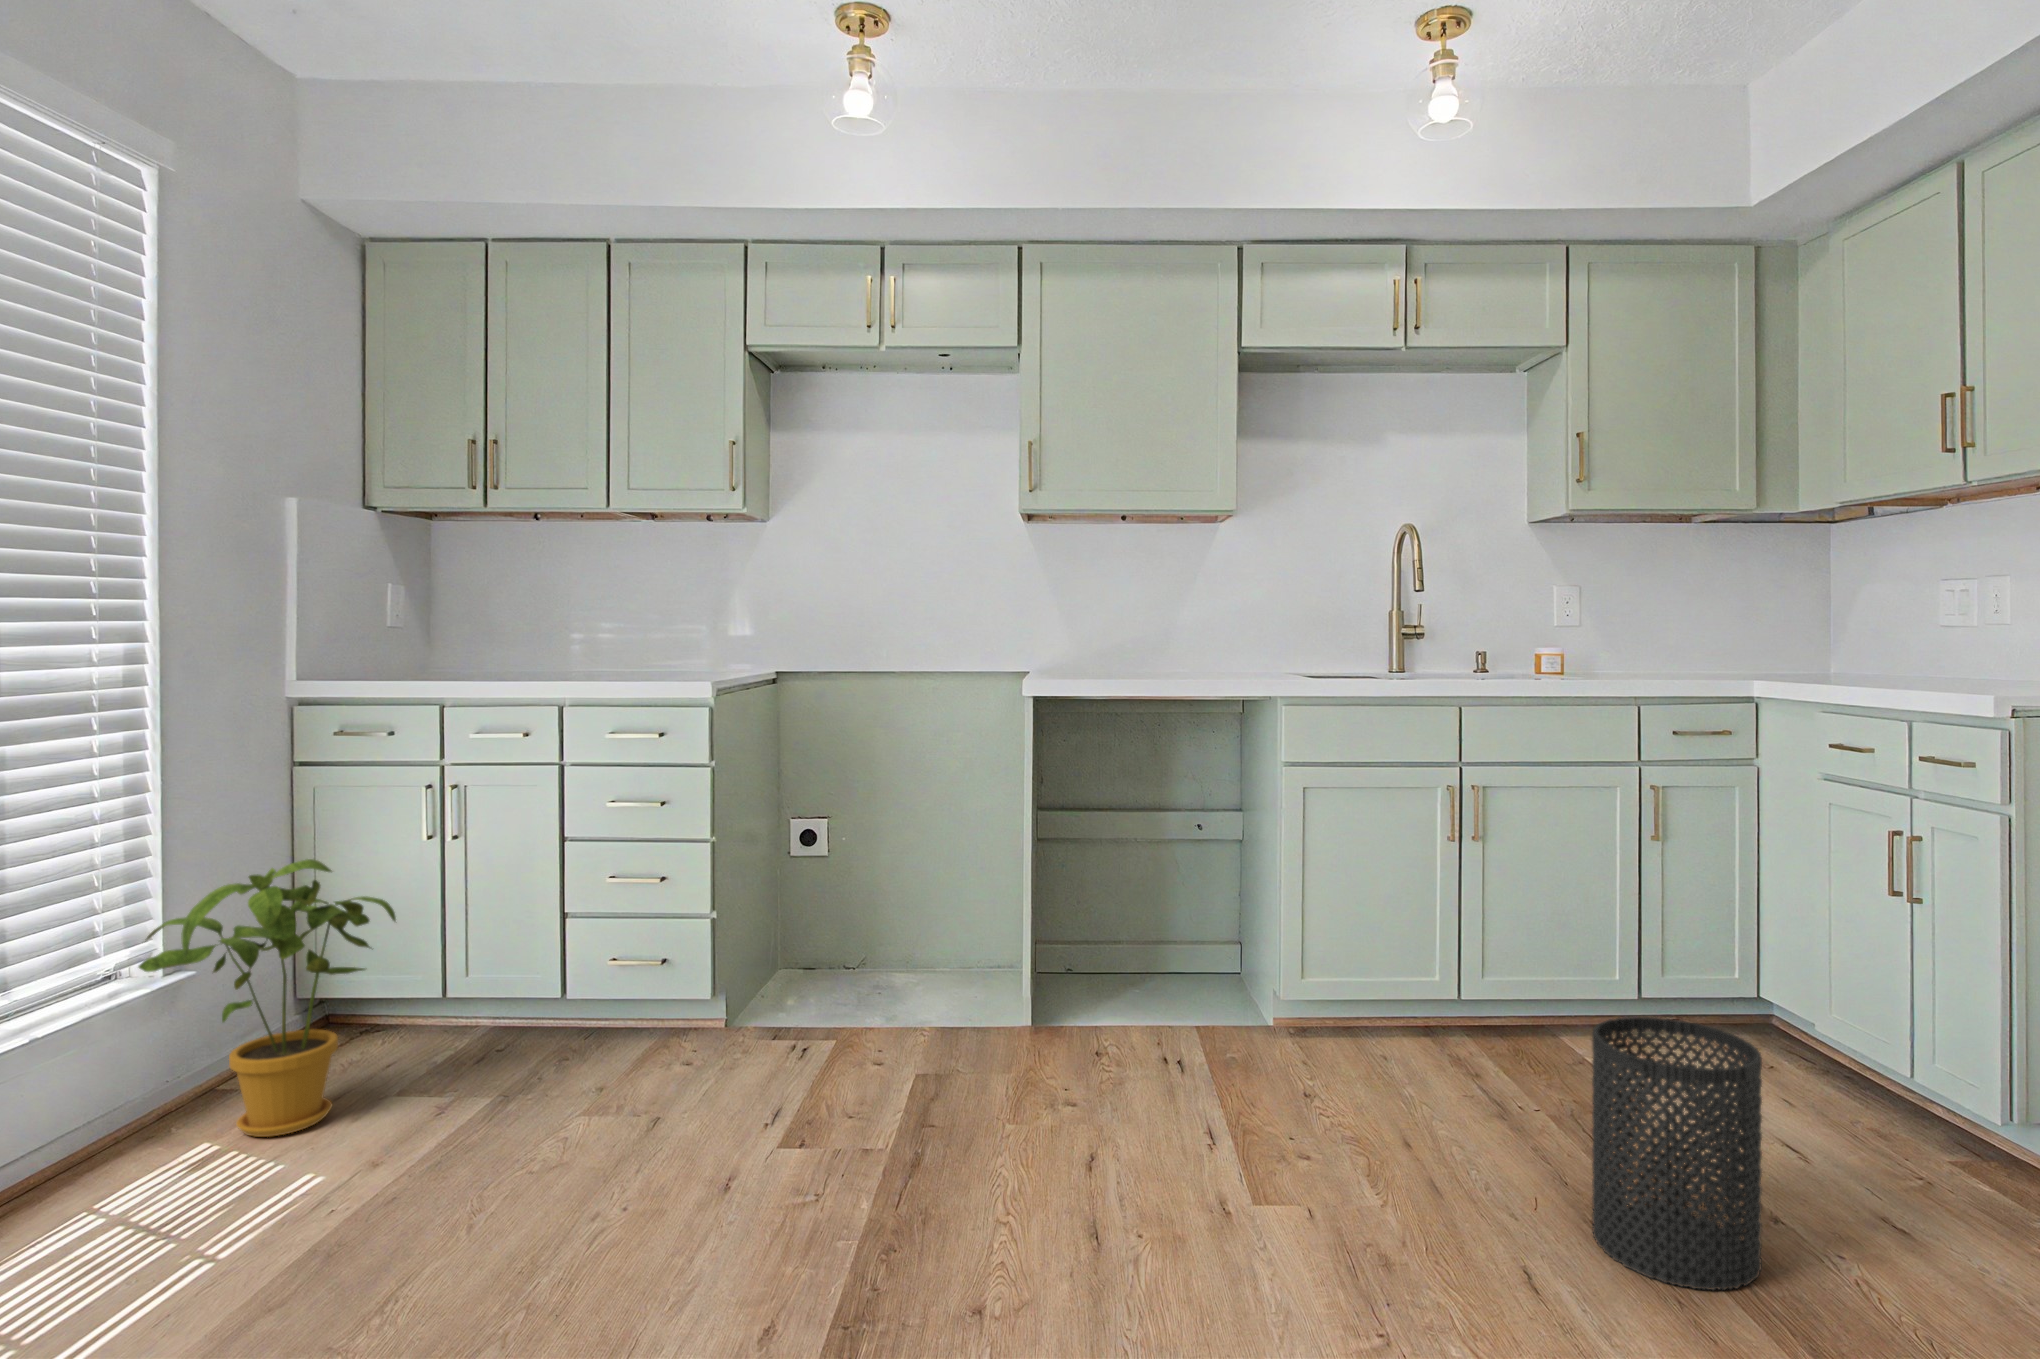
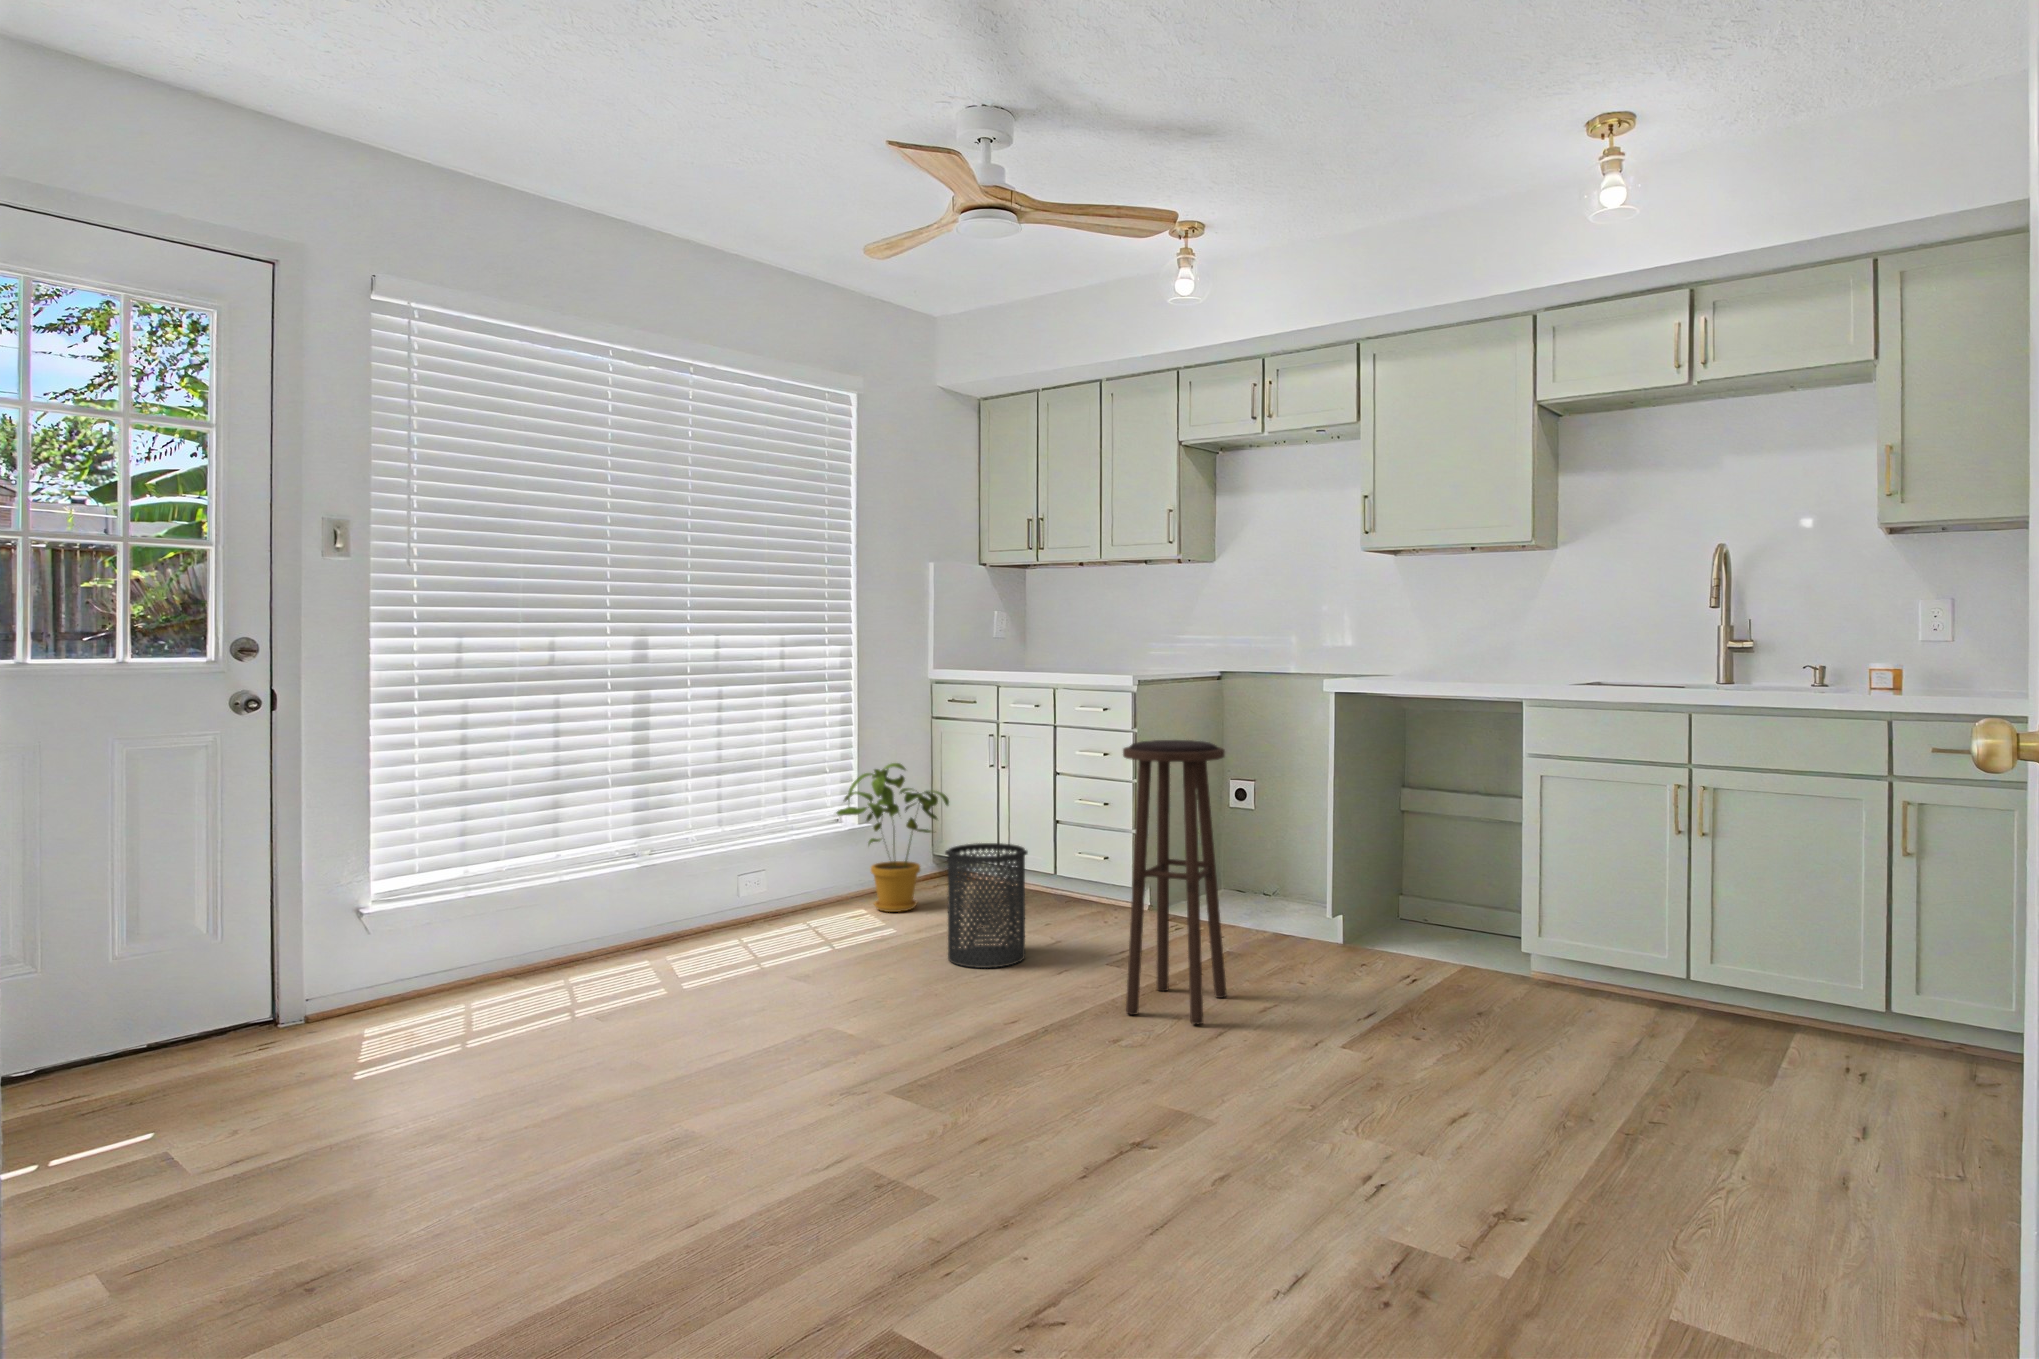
stool: none [911,784,1076,1255] -> present [1123,740,1227,1024]
trash can: present [1592,1017,1762,1290] -> present [945,843,1028,968]

